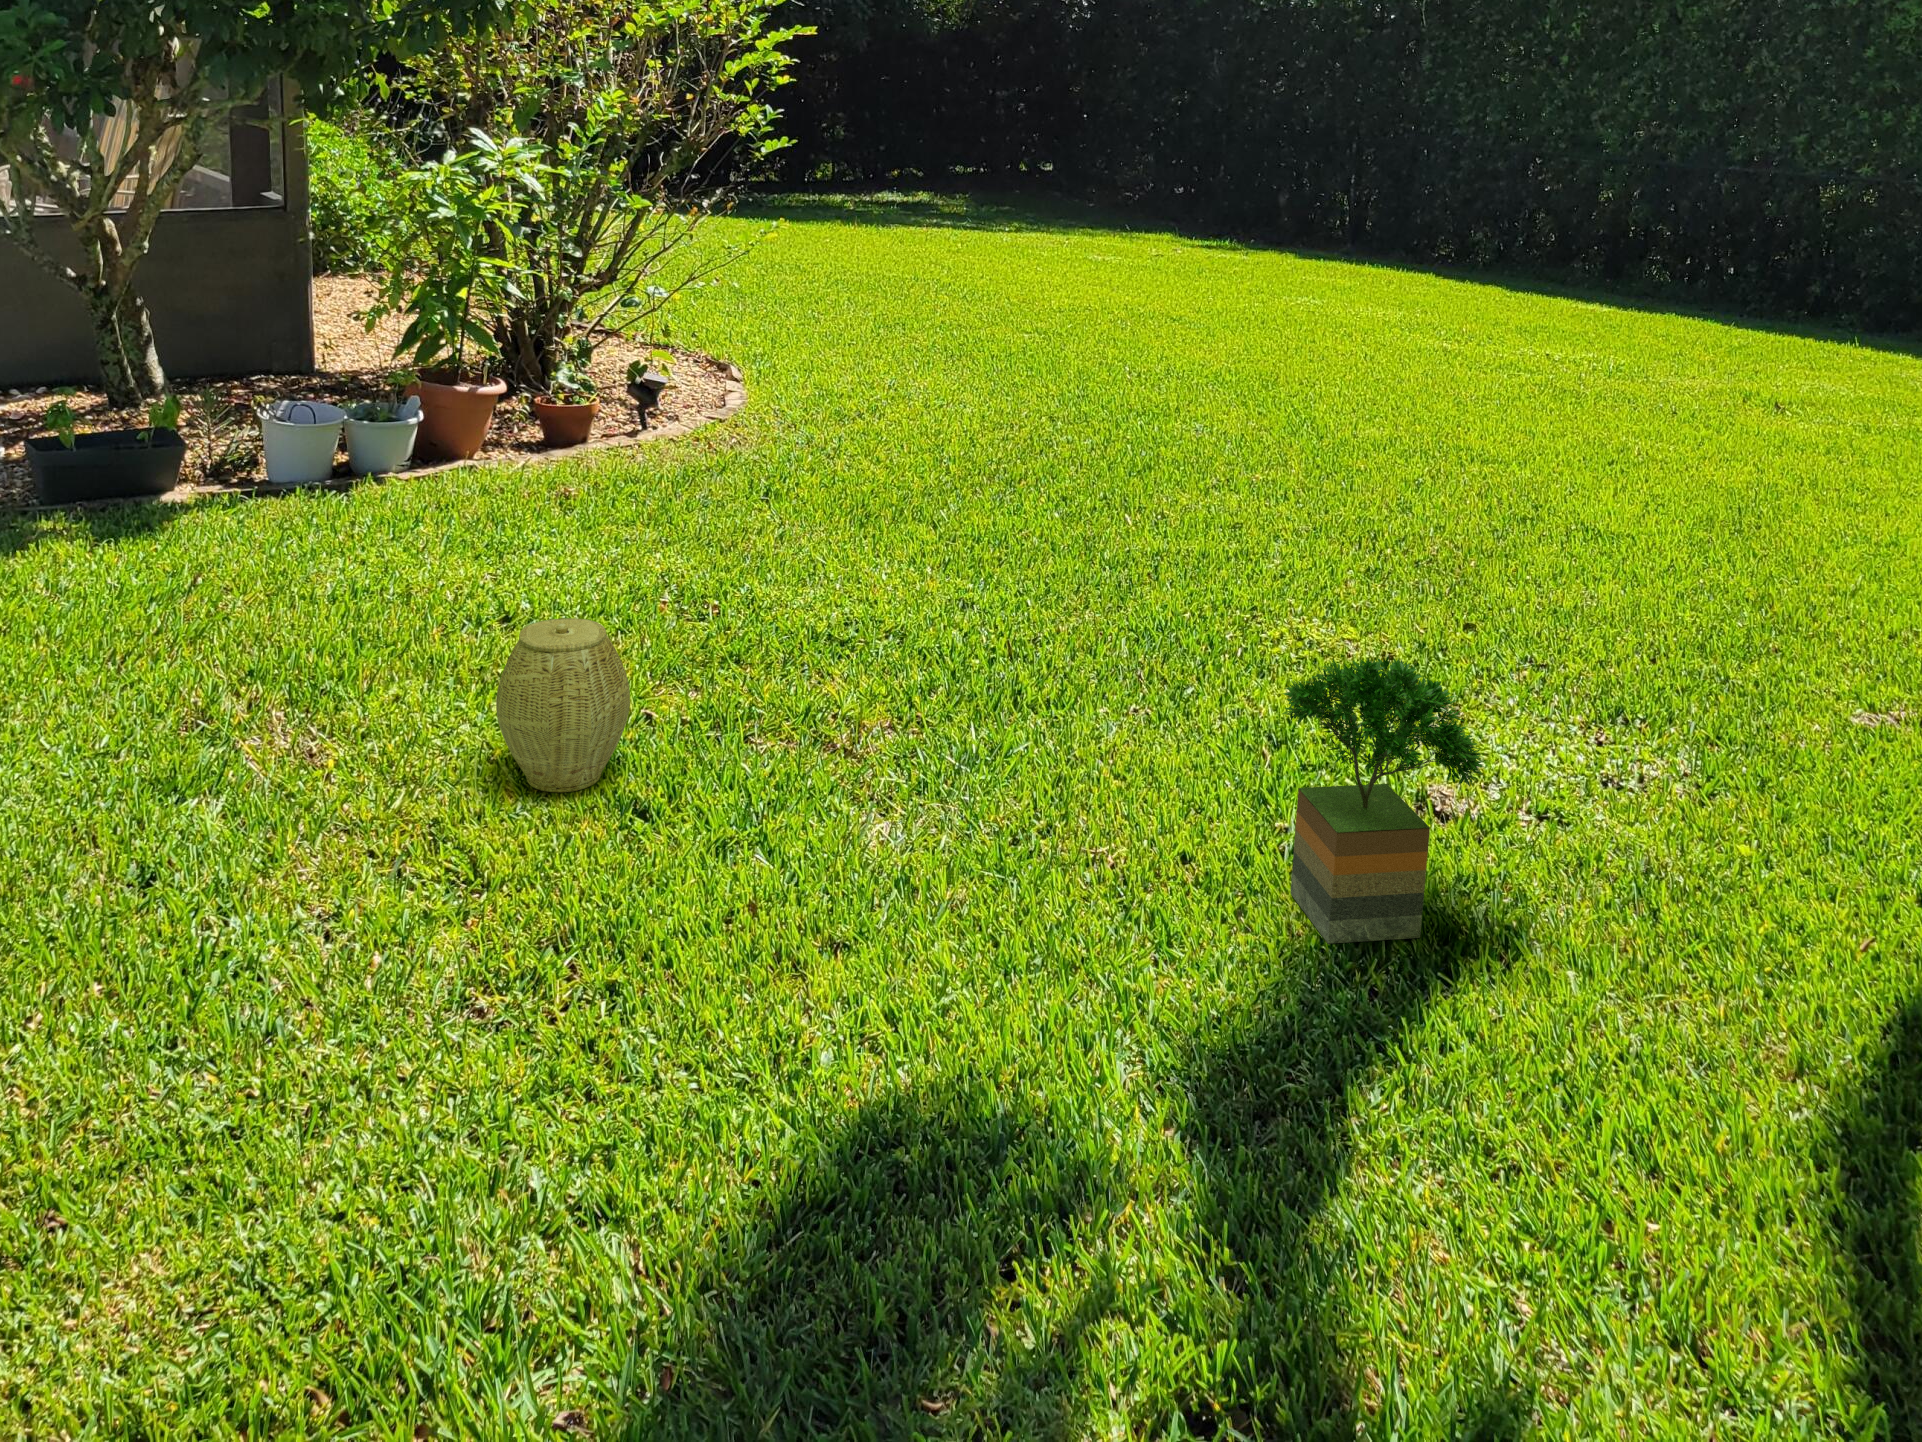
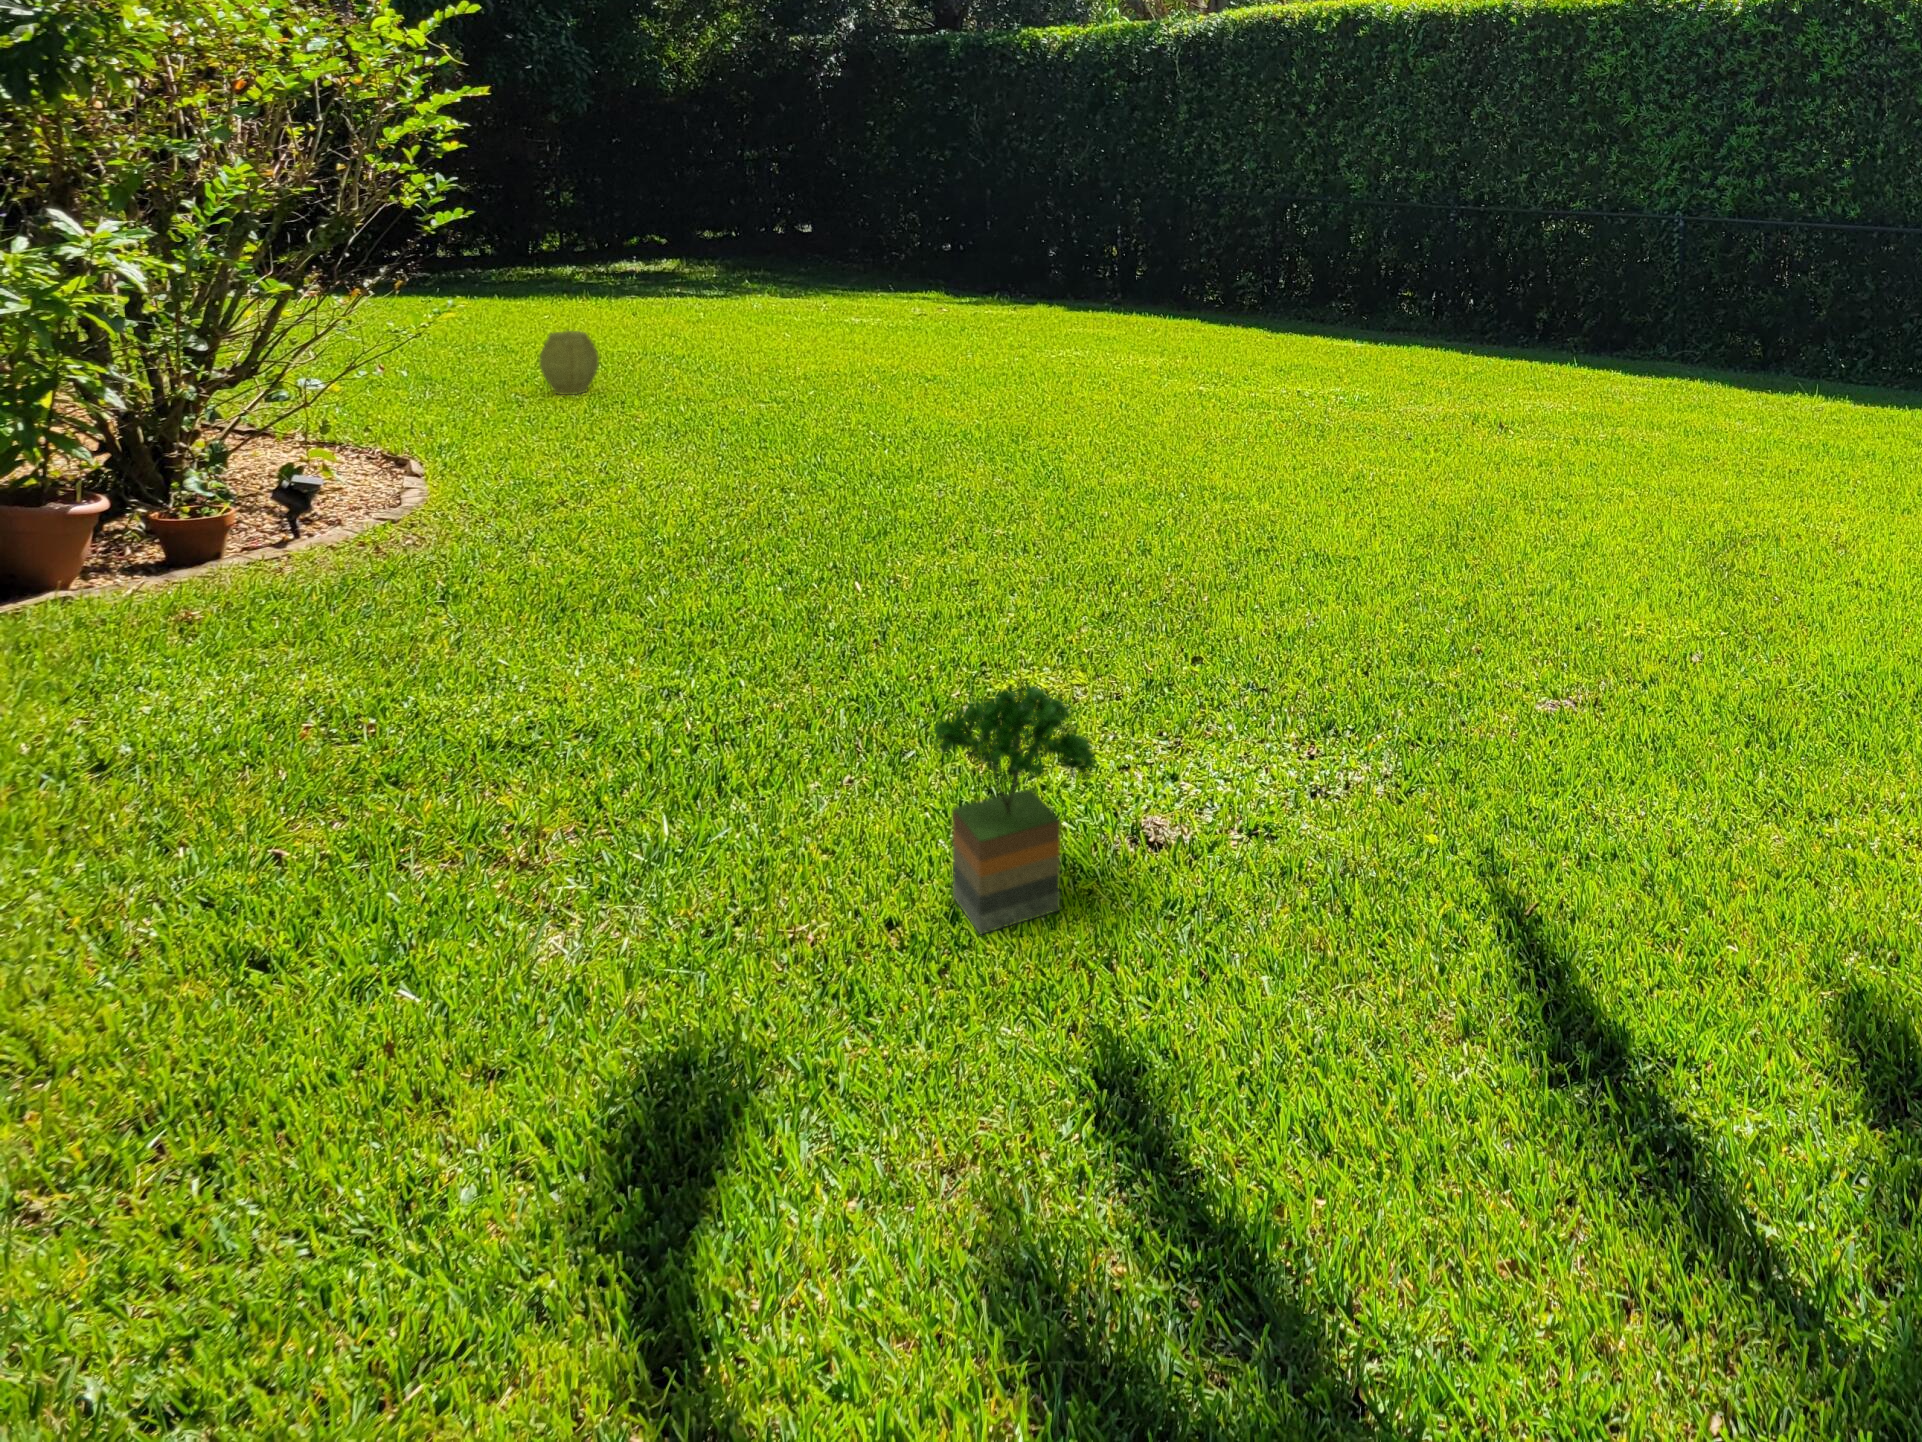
woven basket: present [496,618,630,793] -> present [539,331,599,395]

